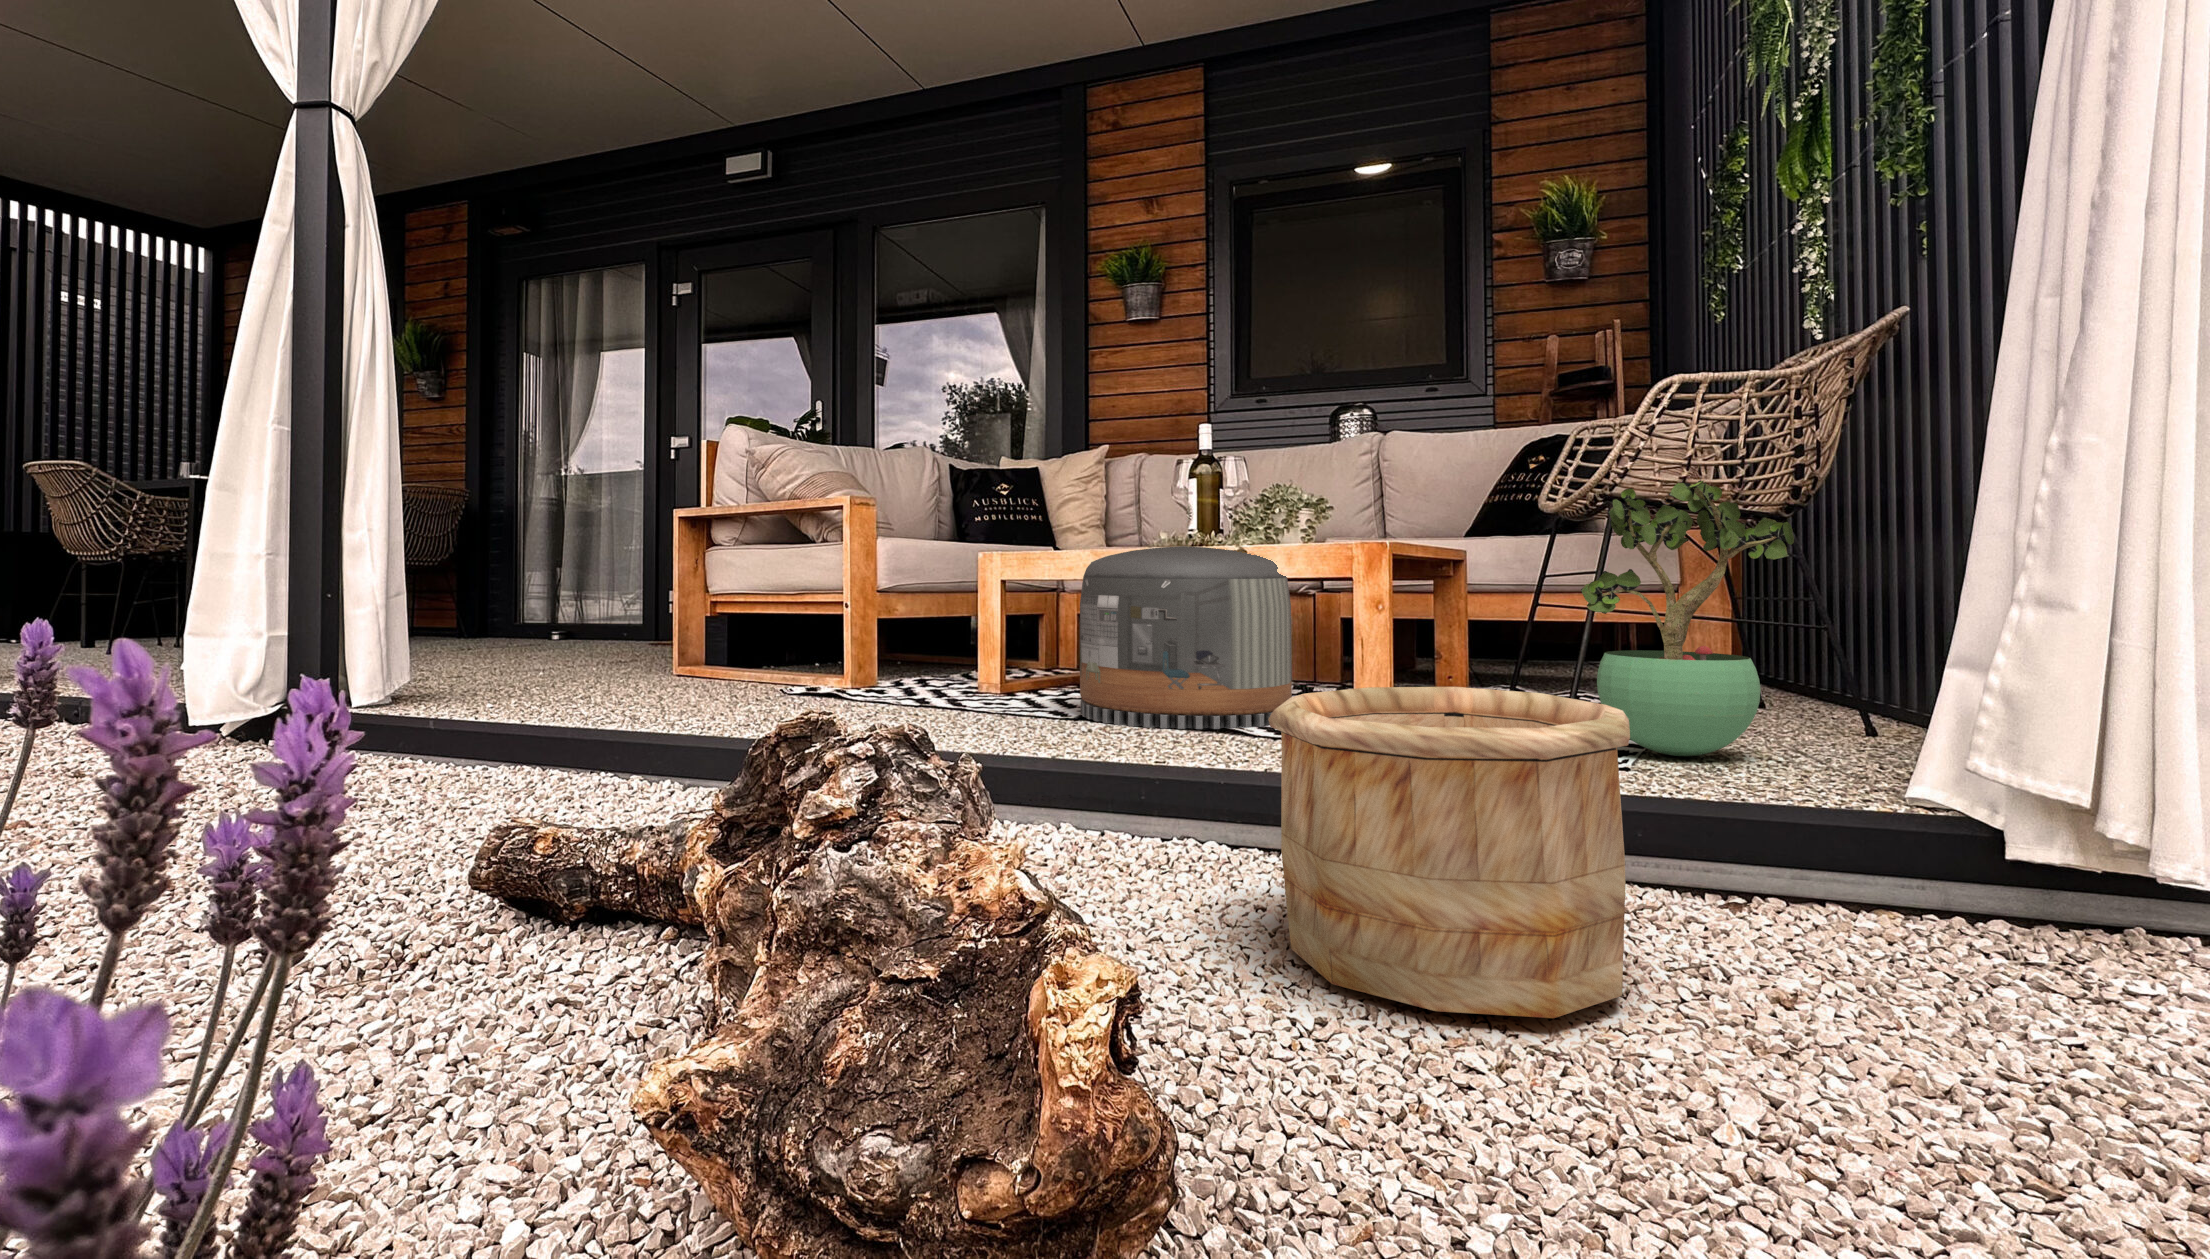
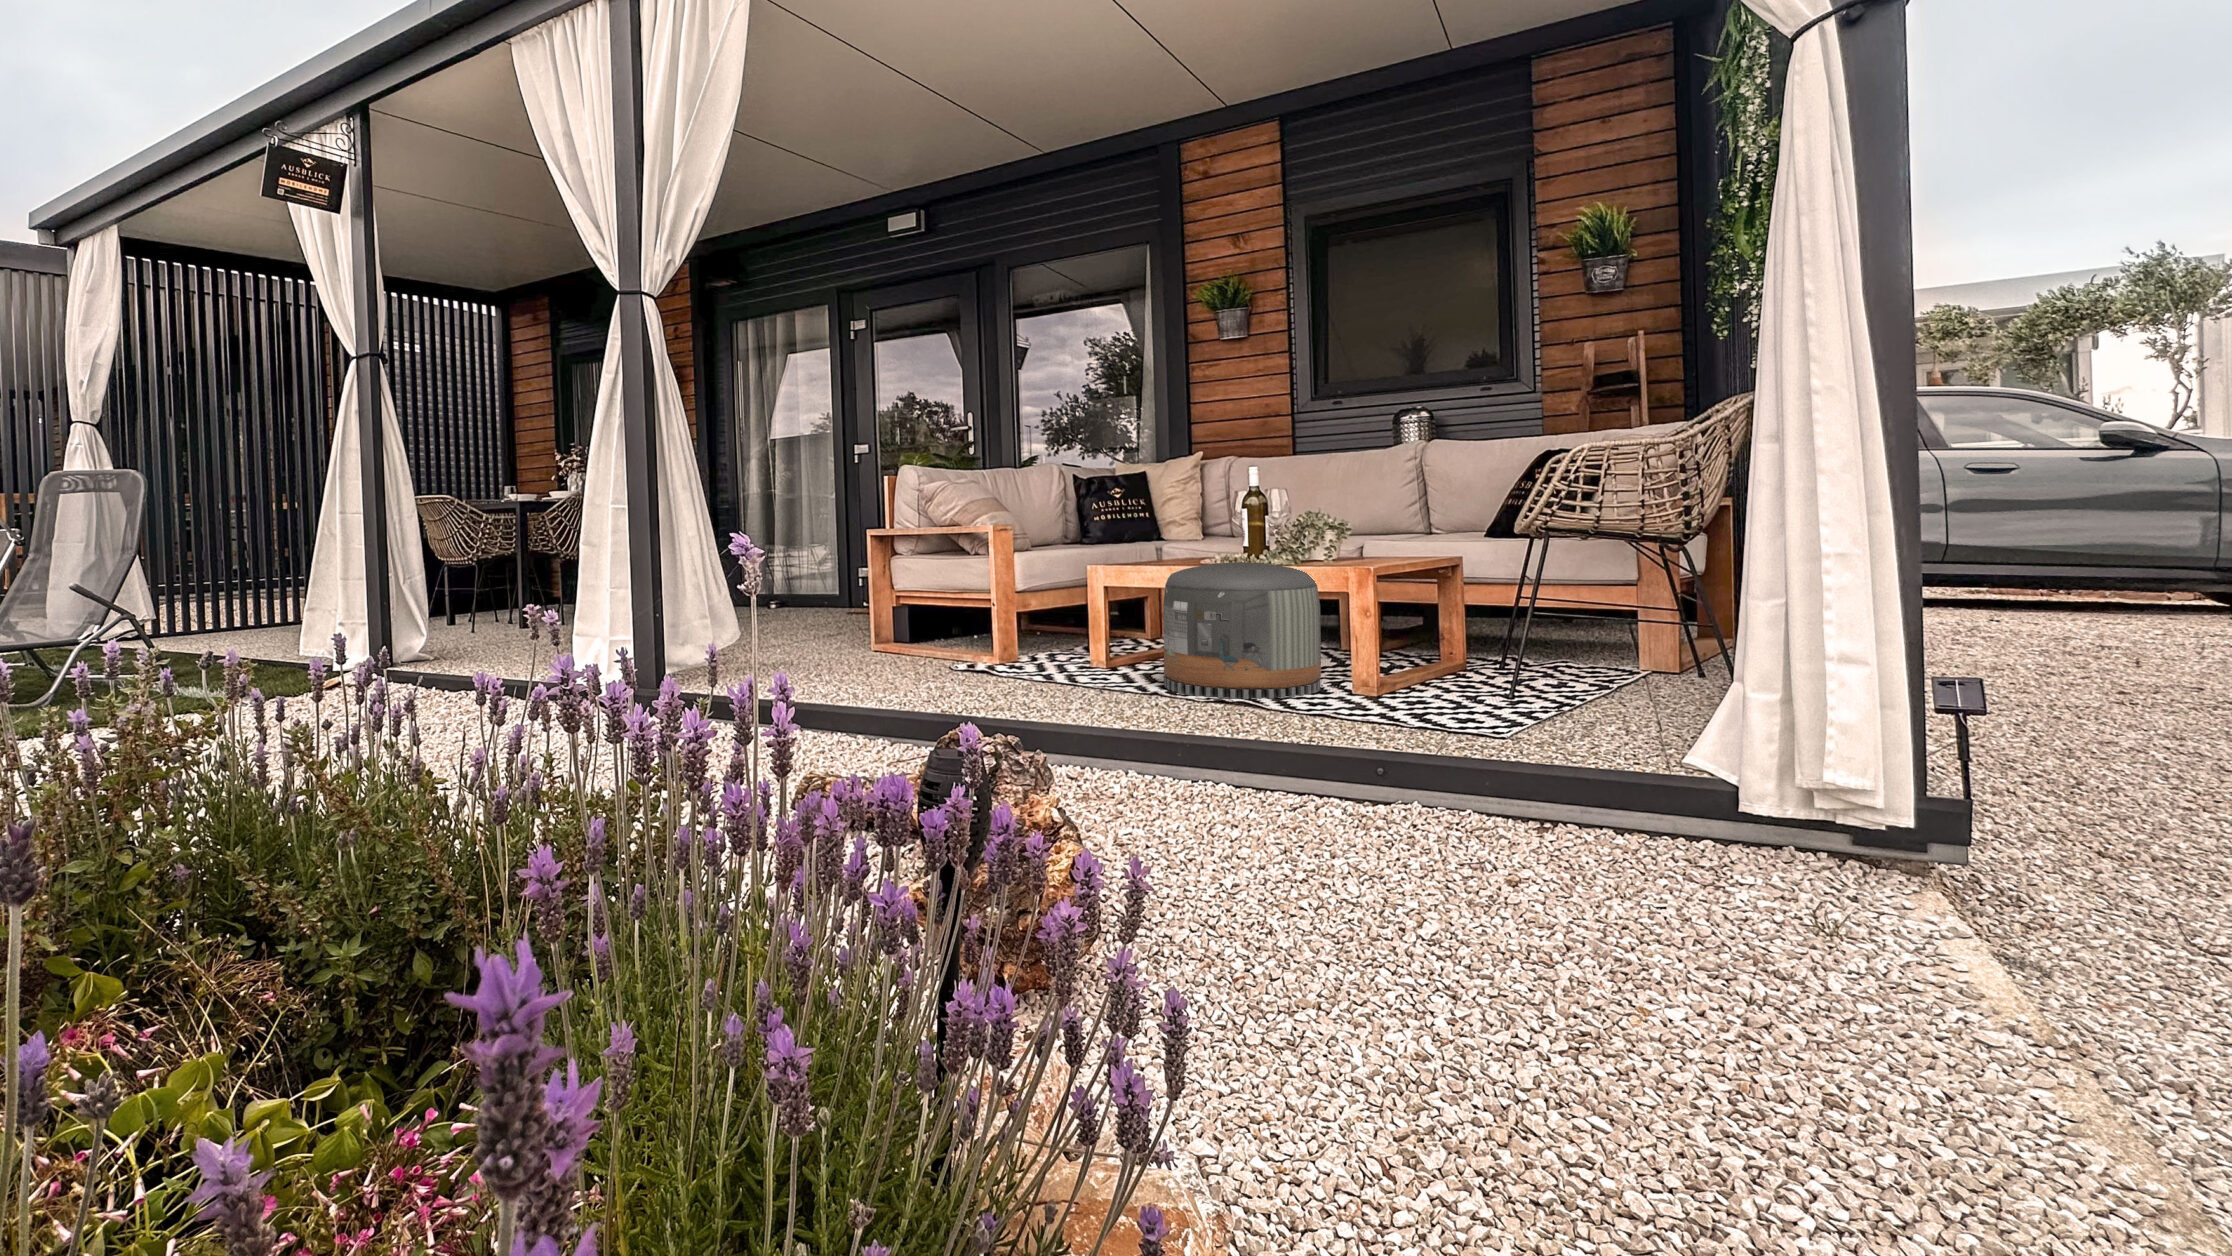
potted plant: present [1581,480,1794,756] -> none [1511,530,1661,726]
wooden bucket: present [1268,687,1630,1018] -> none [1225,697,1434,889]

